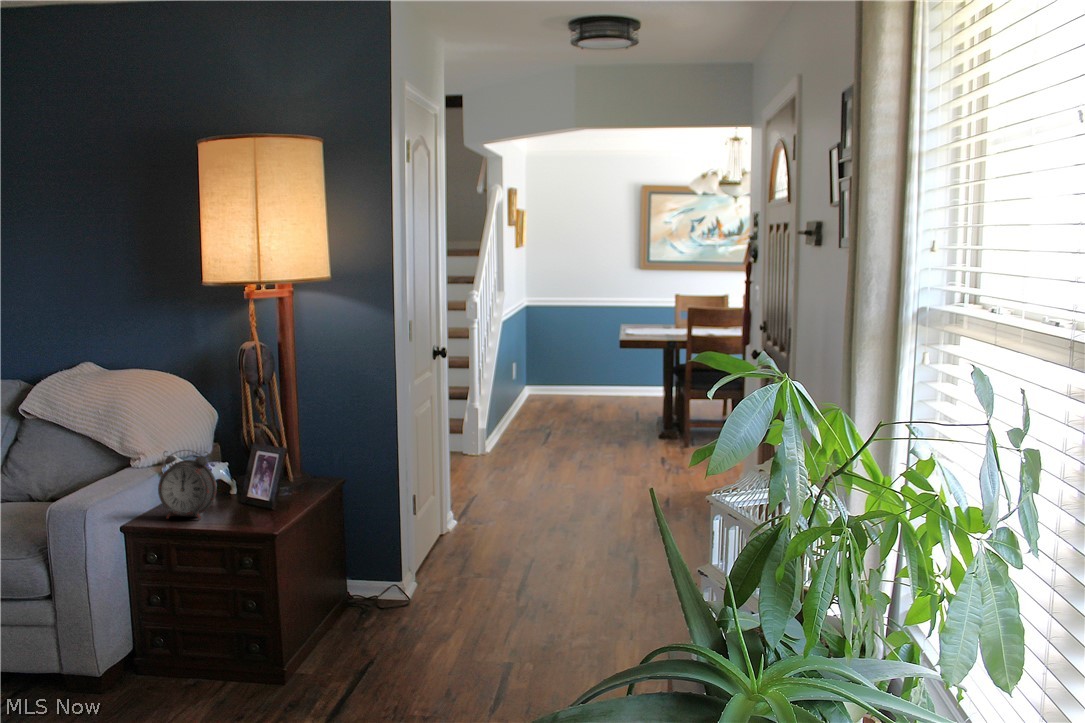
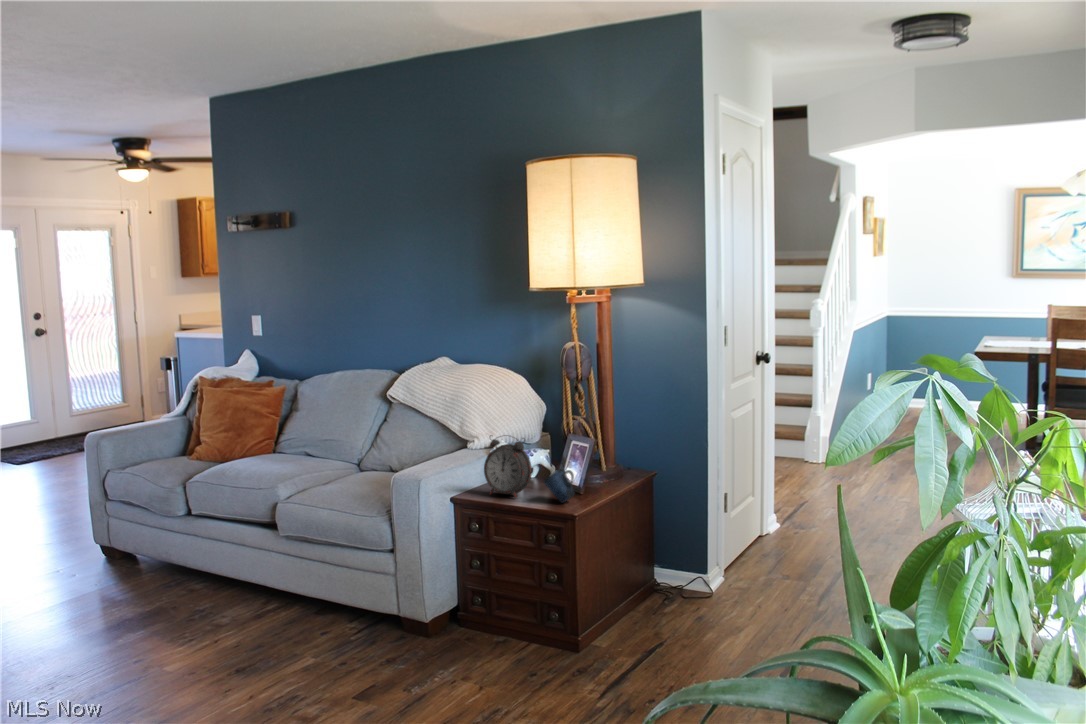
mug: none [232,482,270,520] -> present [543,469,575,503]

